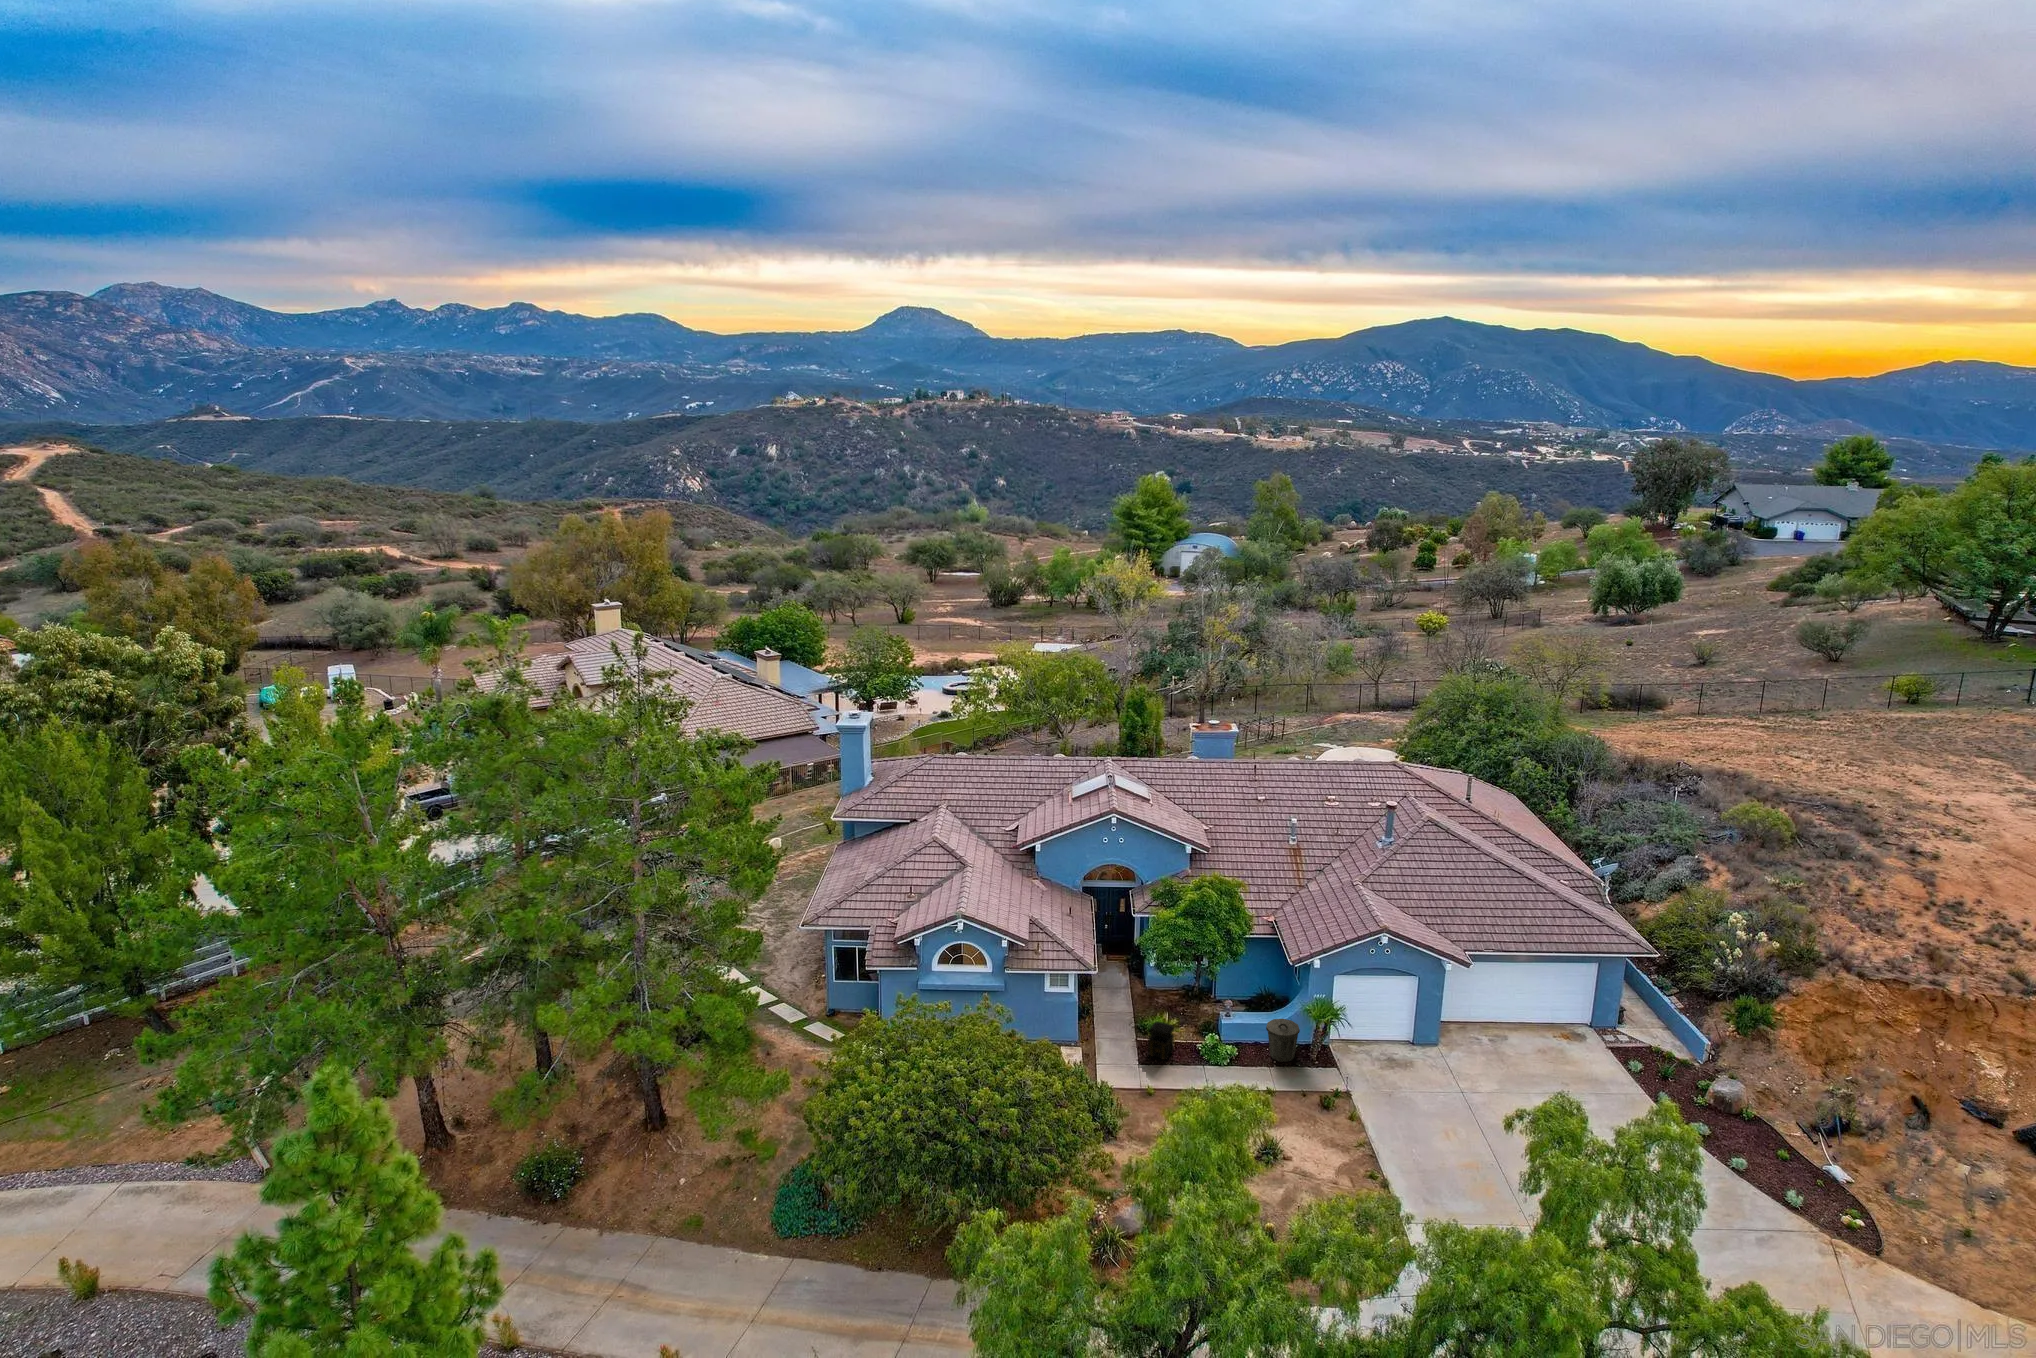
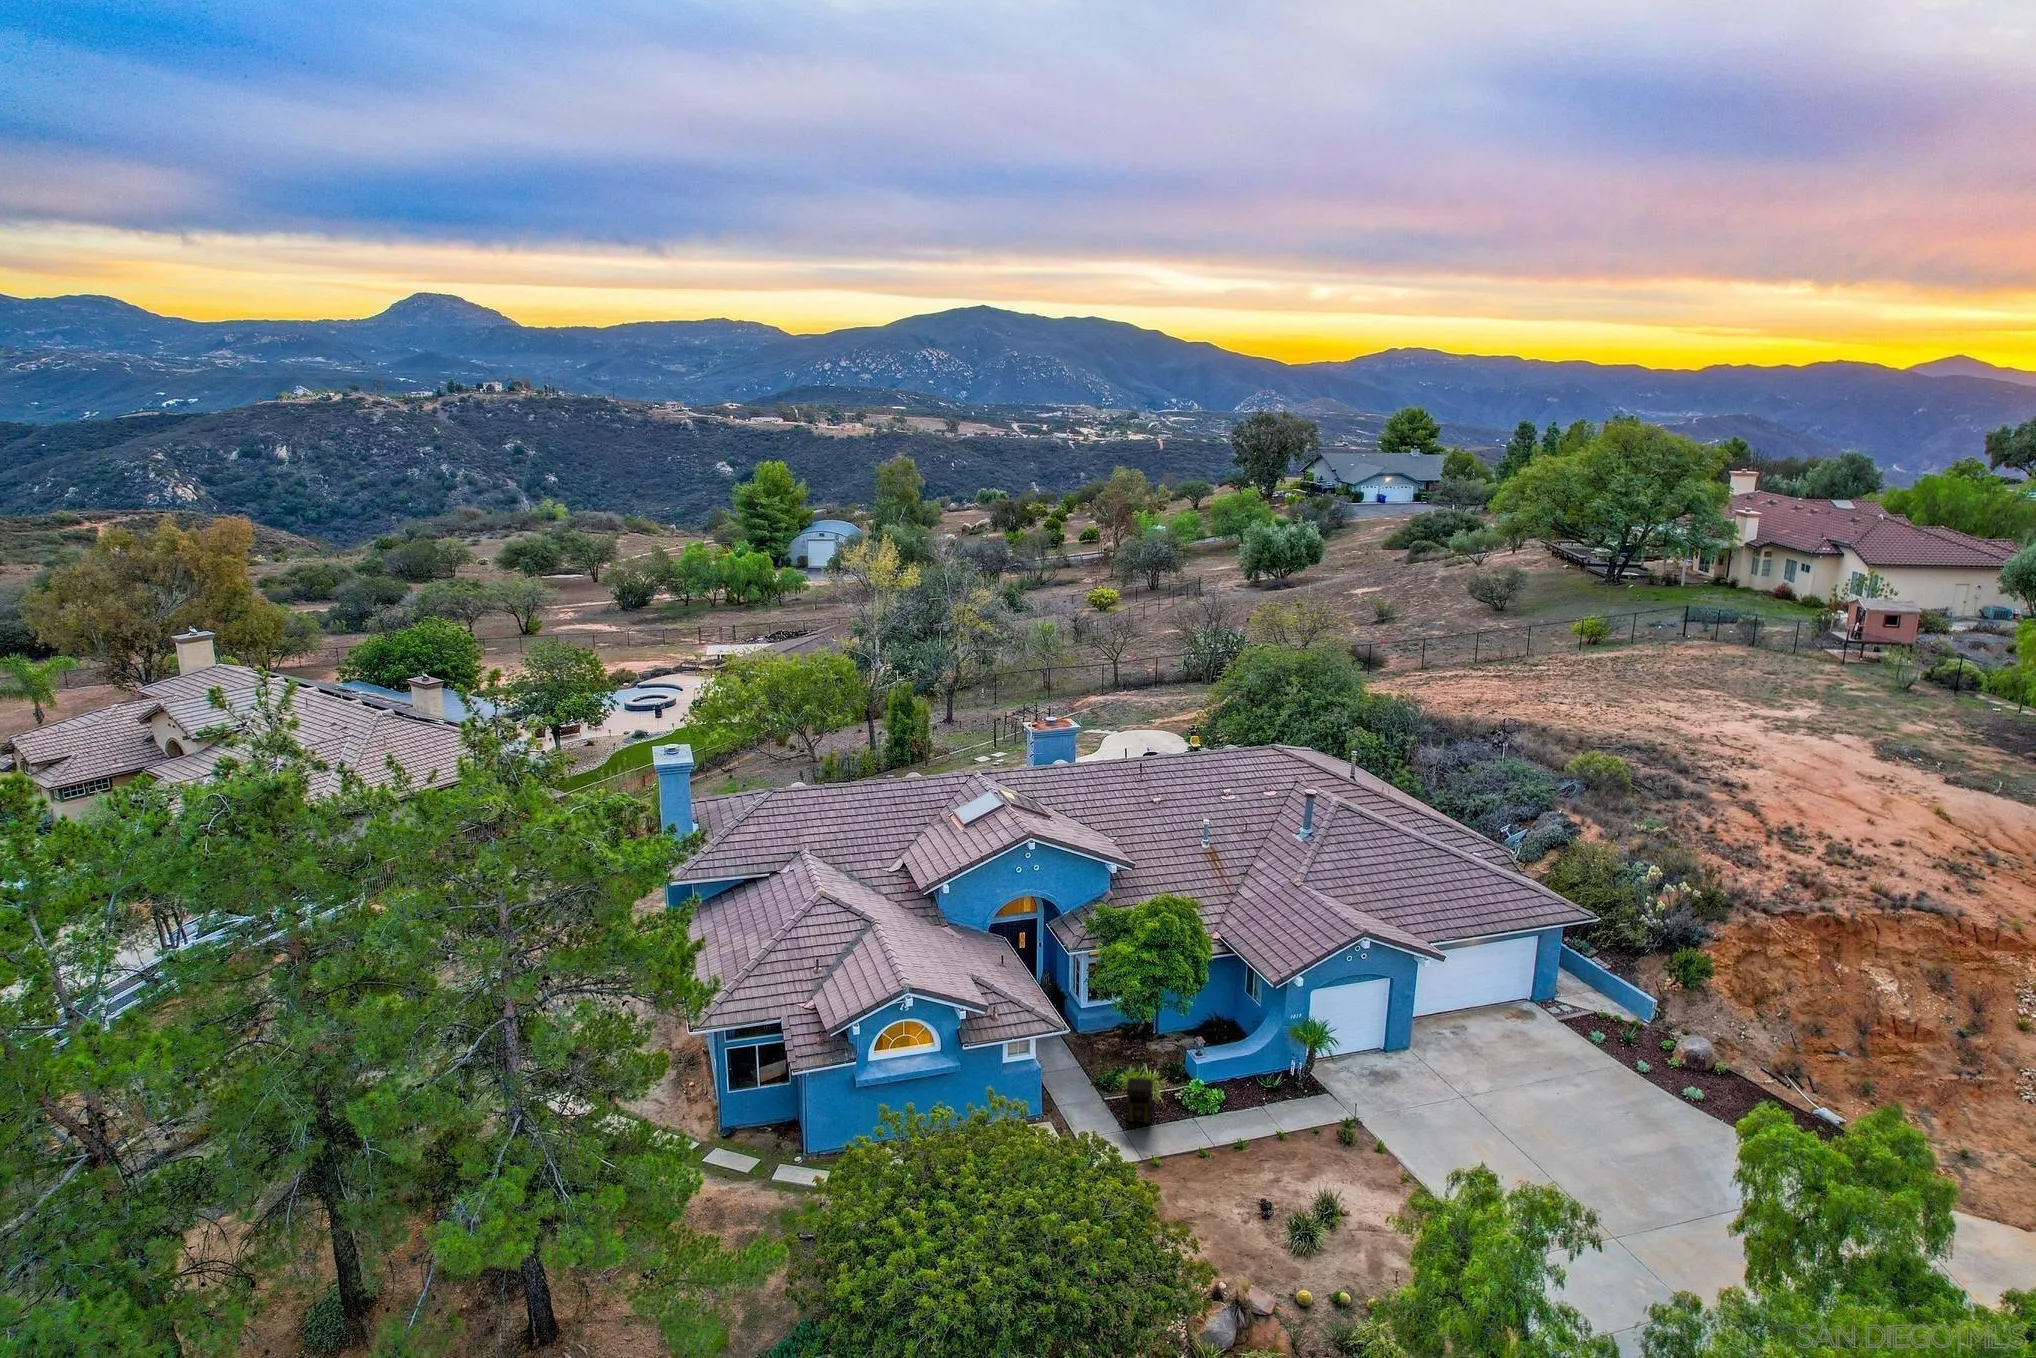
trash can: present [1266,1019,1300,1062] -> none [1249,1049,1287,1099]

